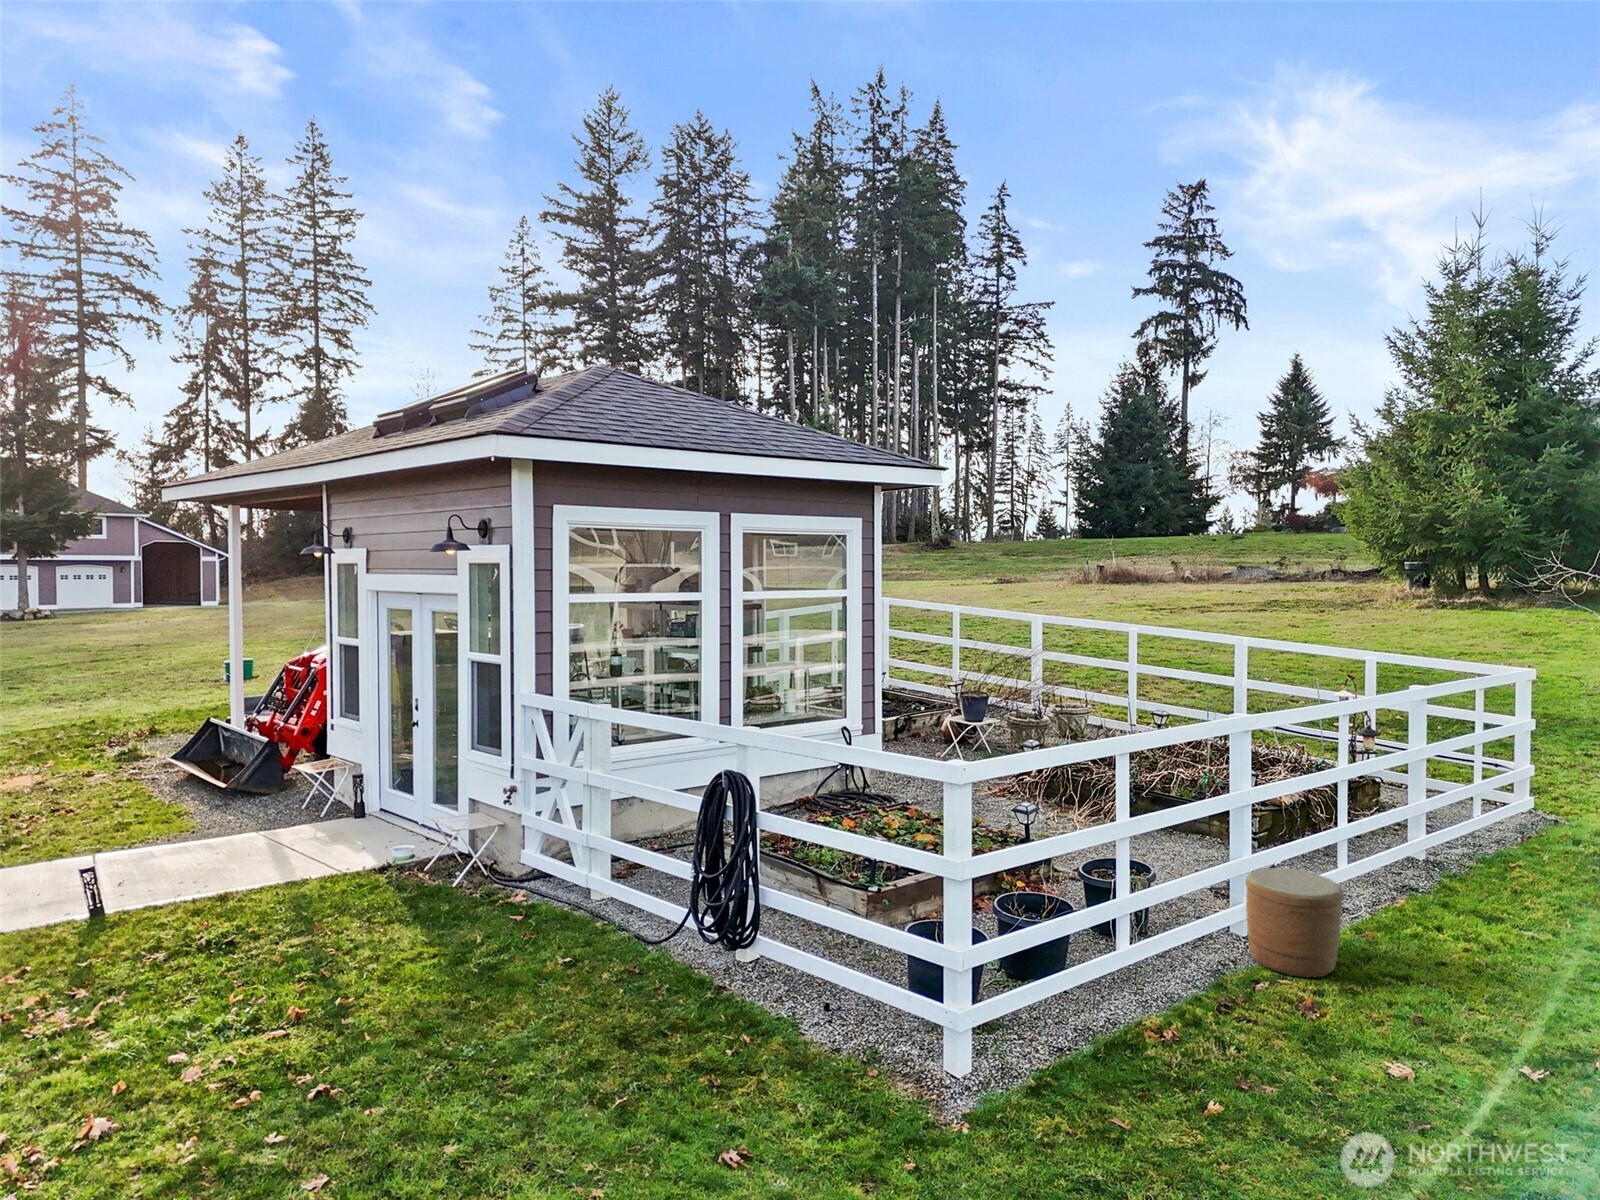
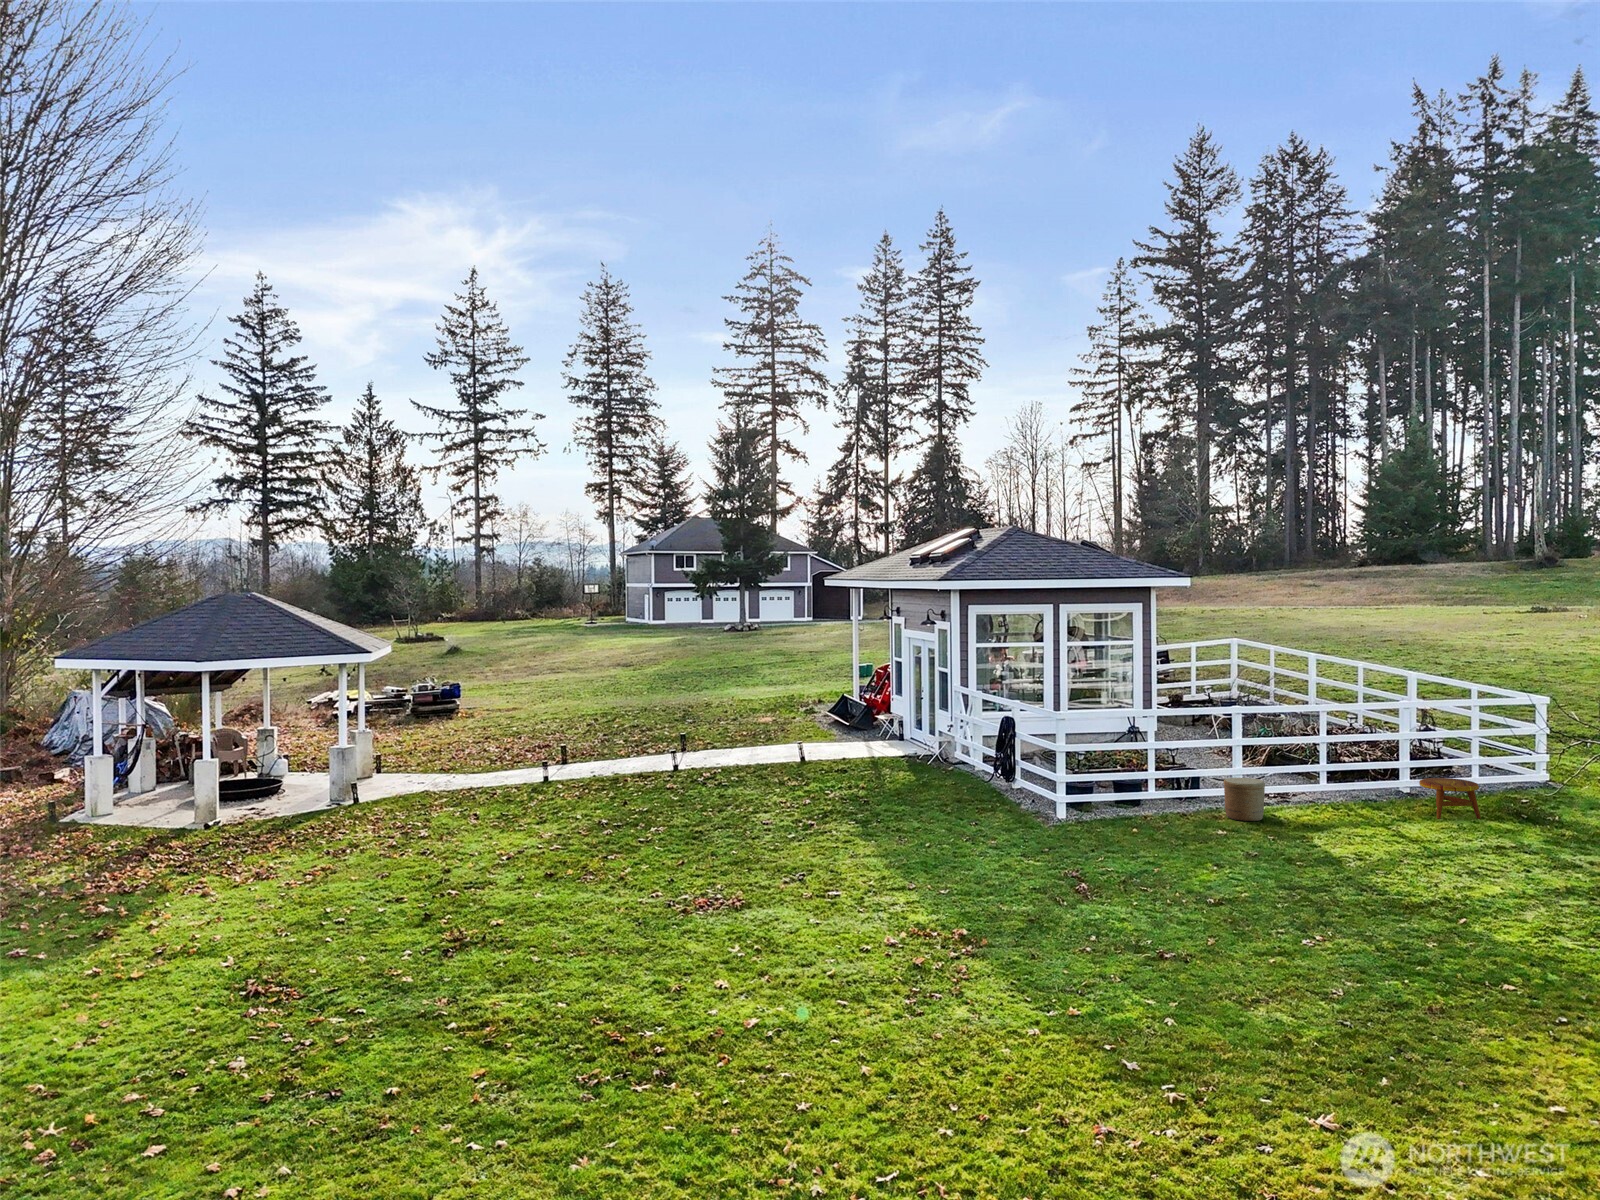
side table: none [1425,804,1537,888] -> present [1419,778,1481,819]

